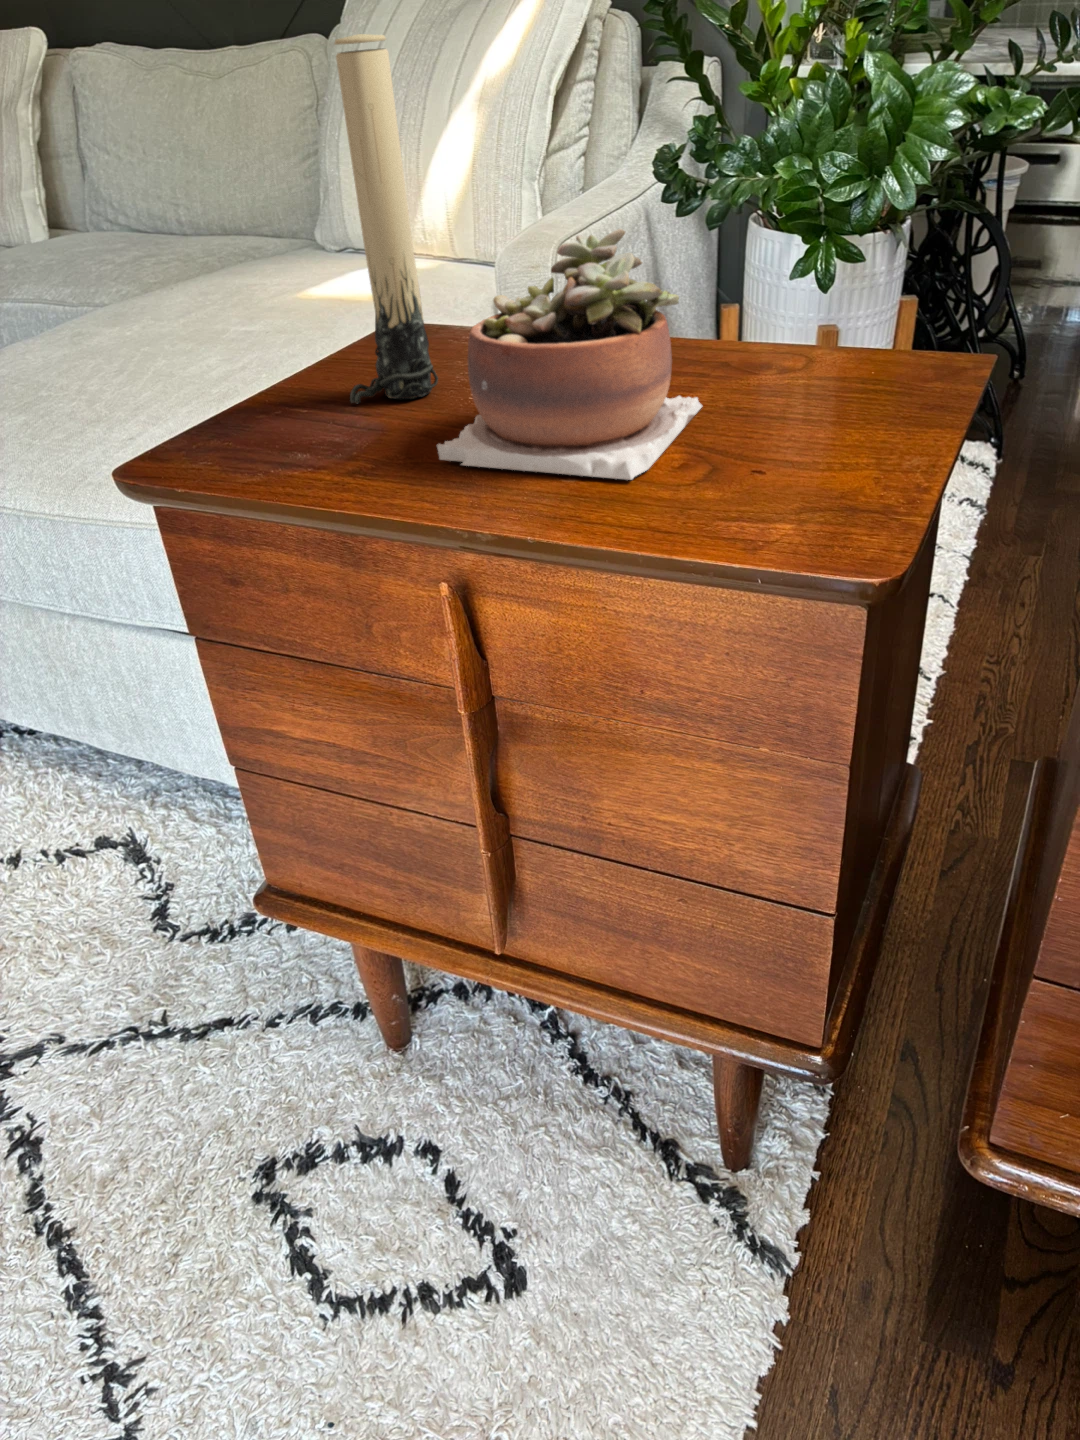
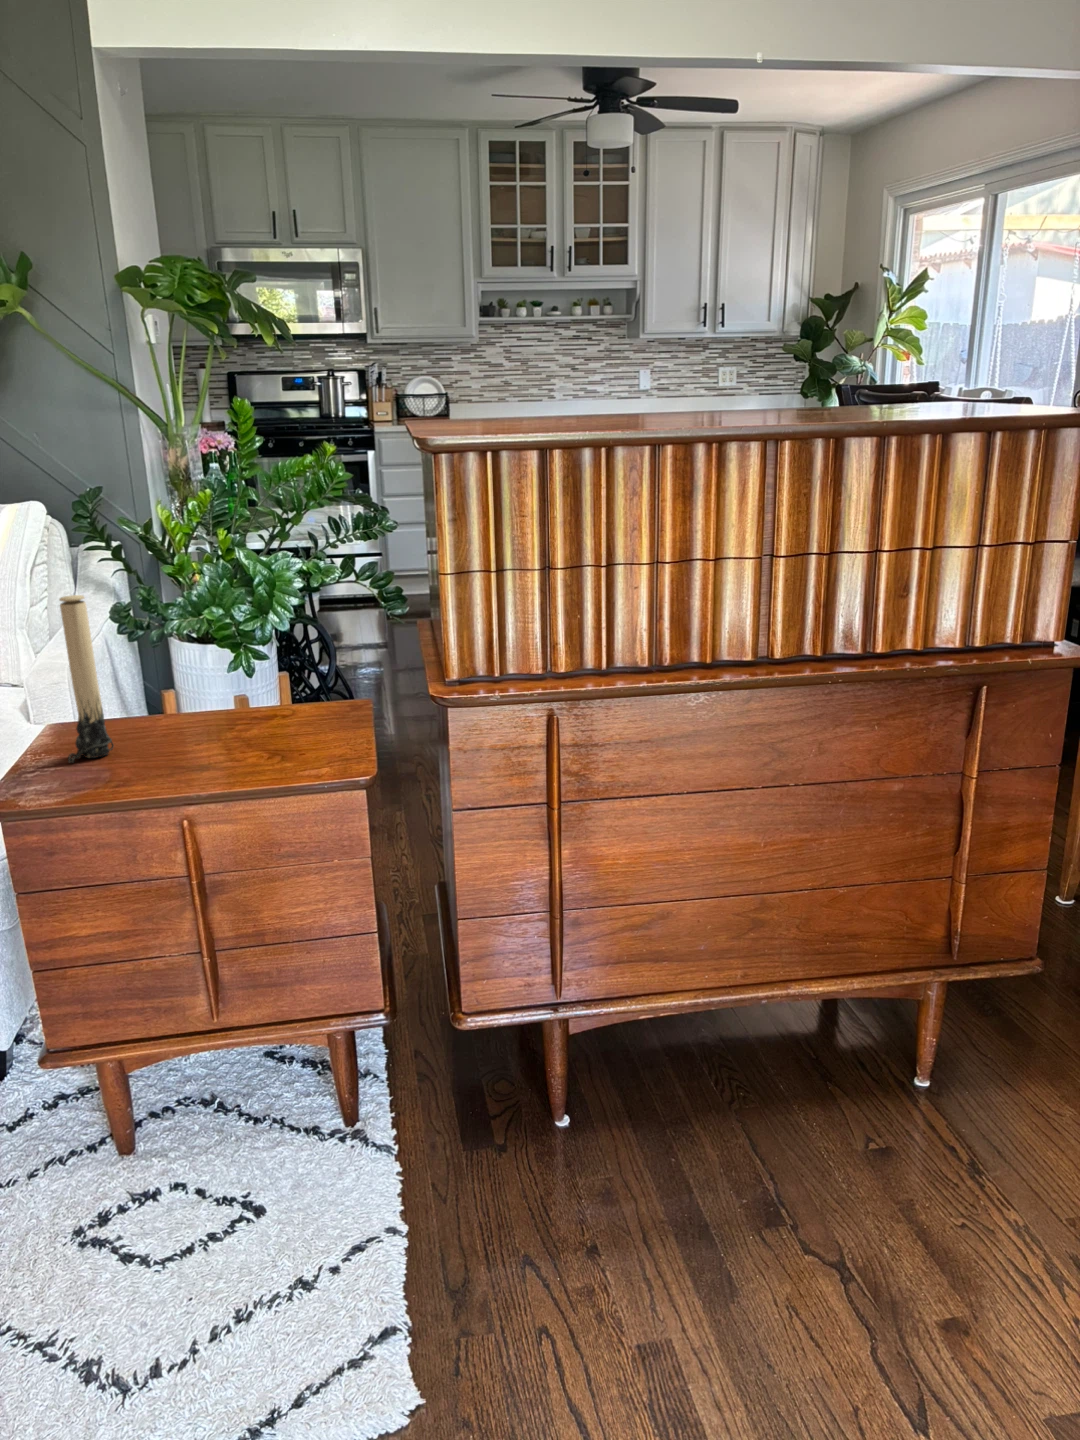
succulent plant: present [437,229,702,480] -> none [150,668,258,777]

